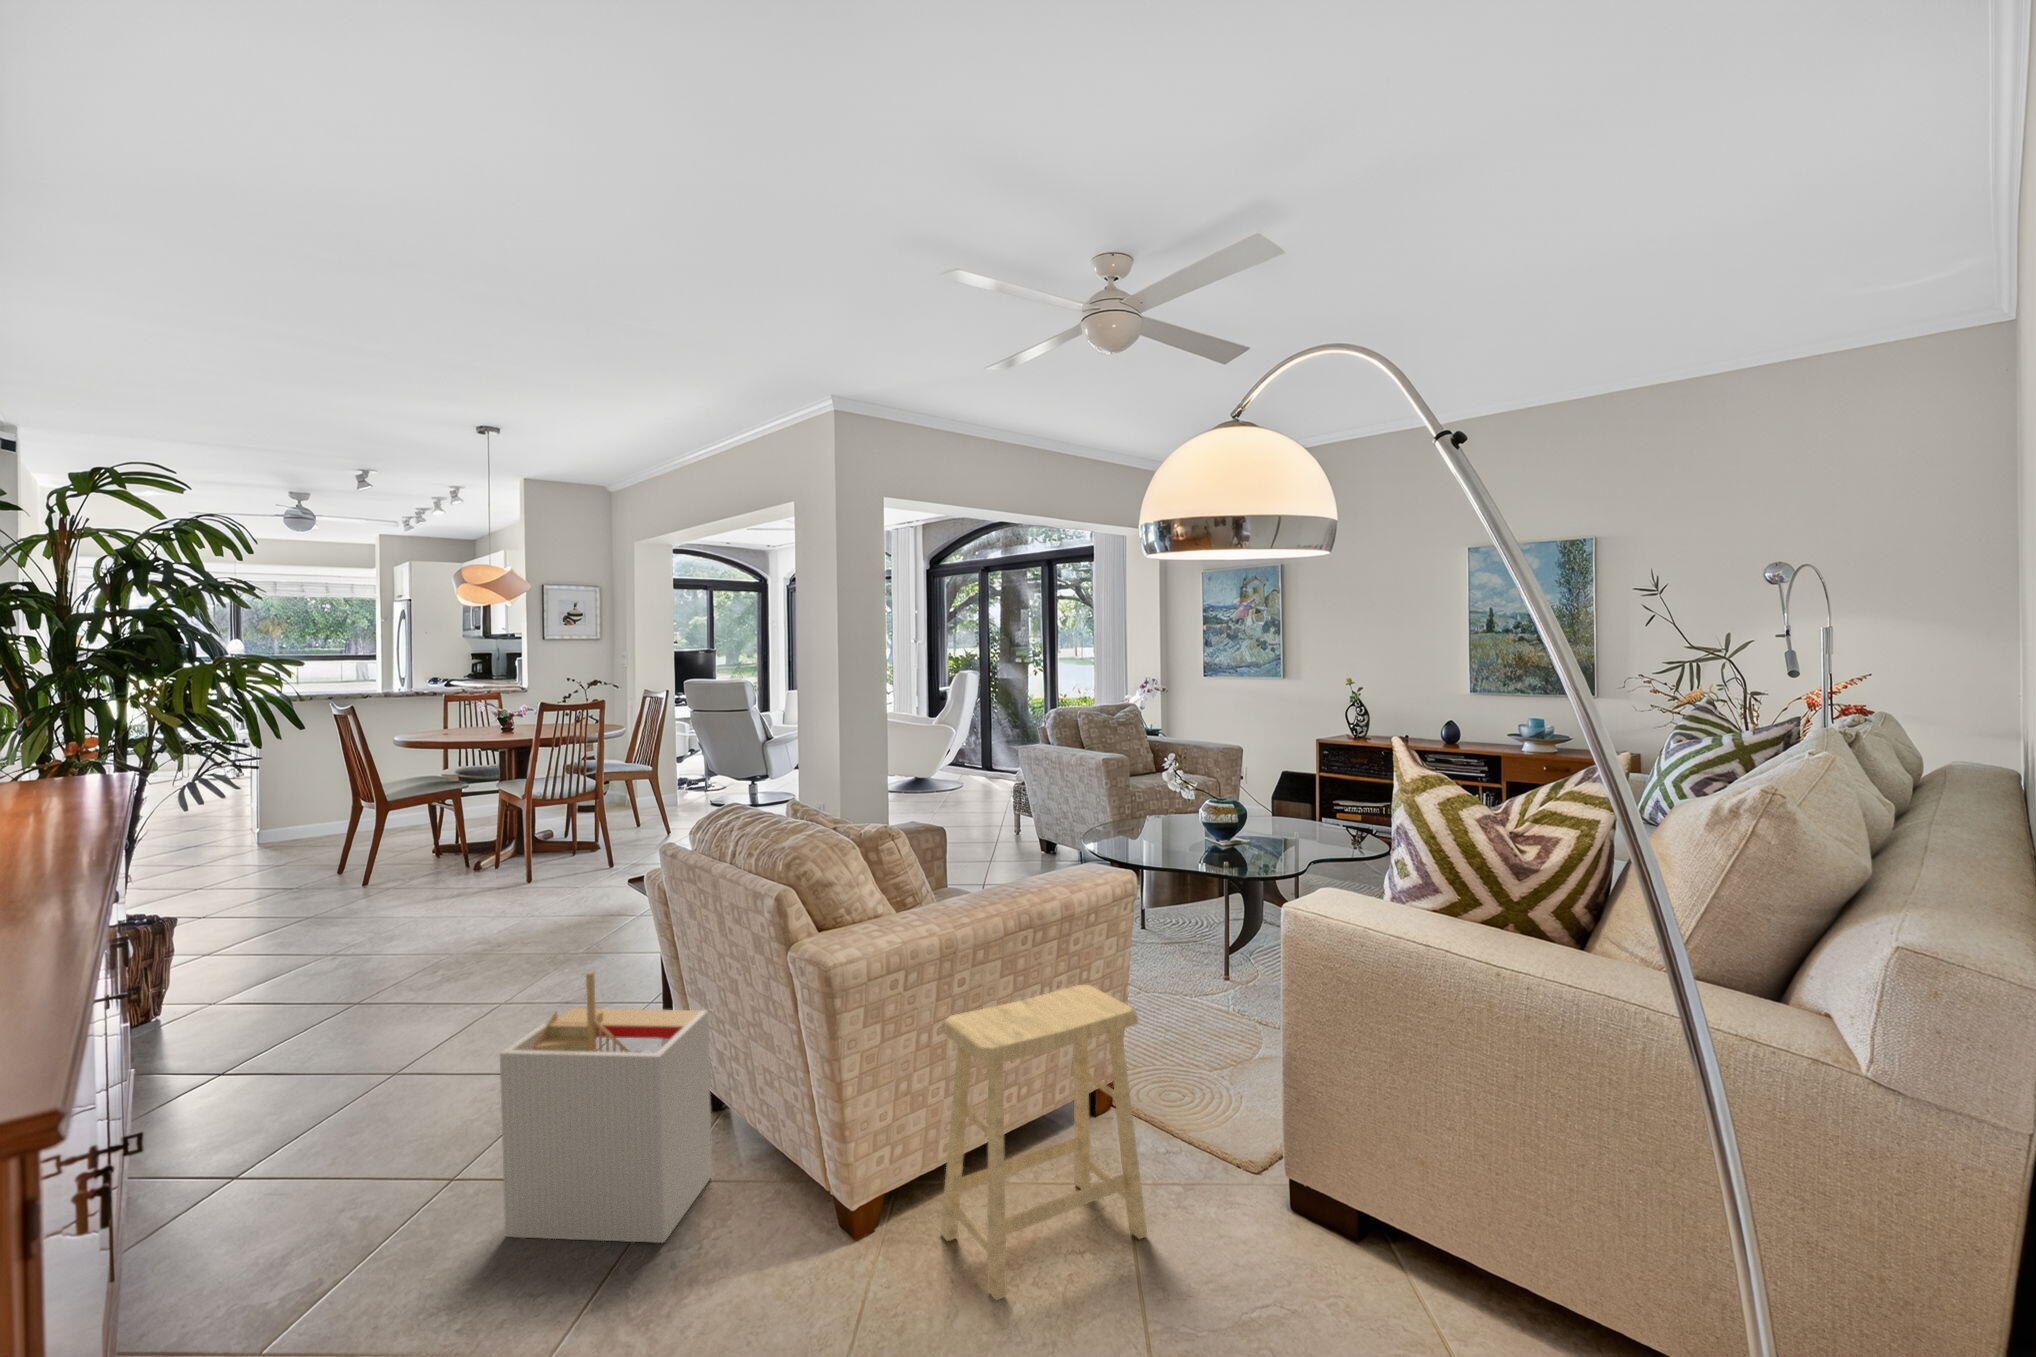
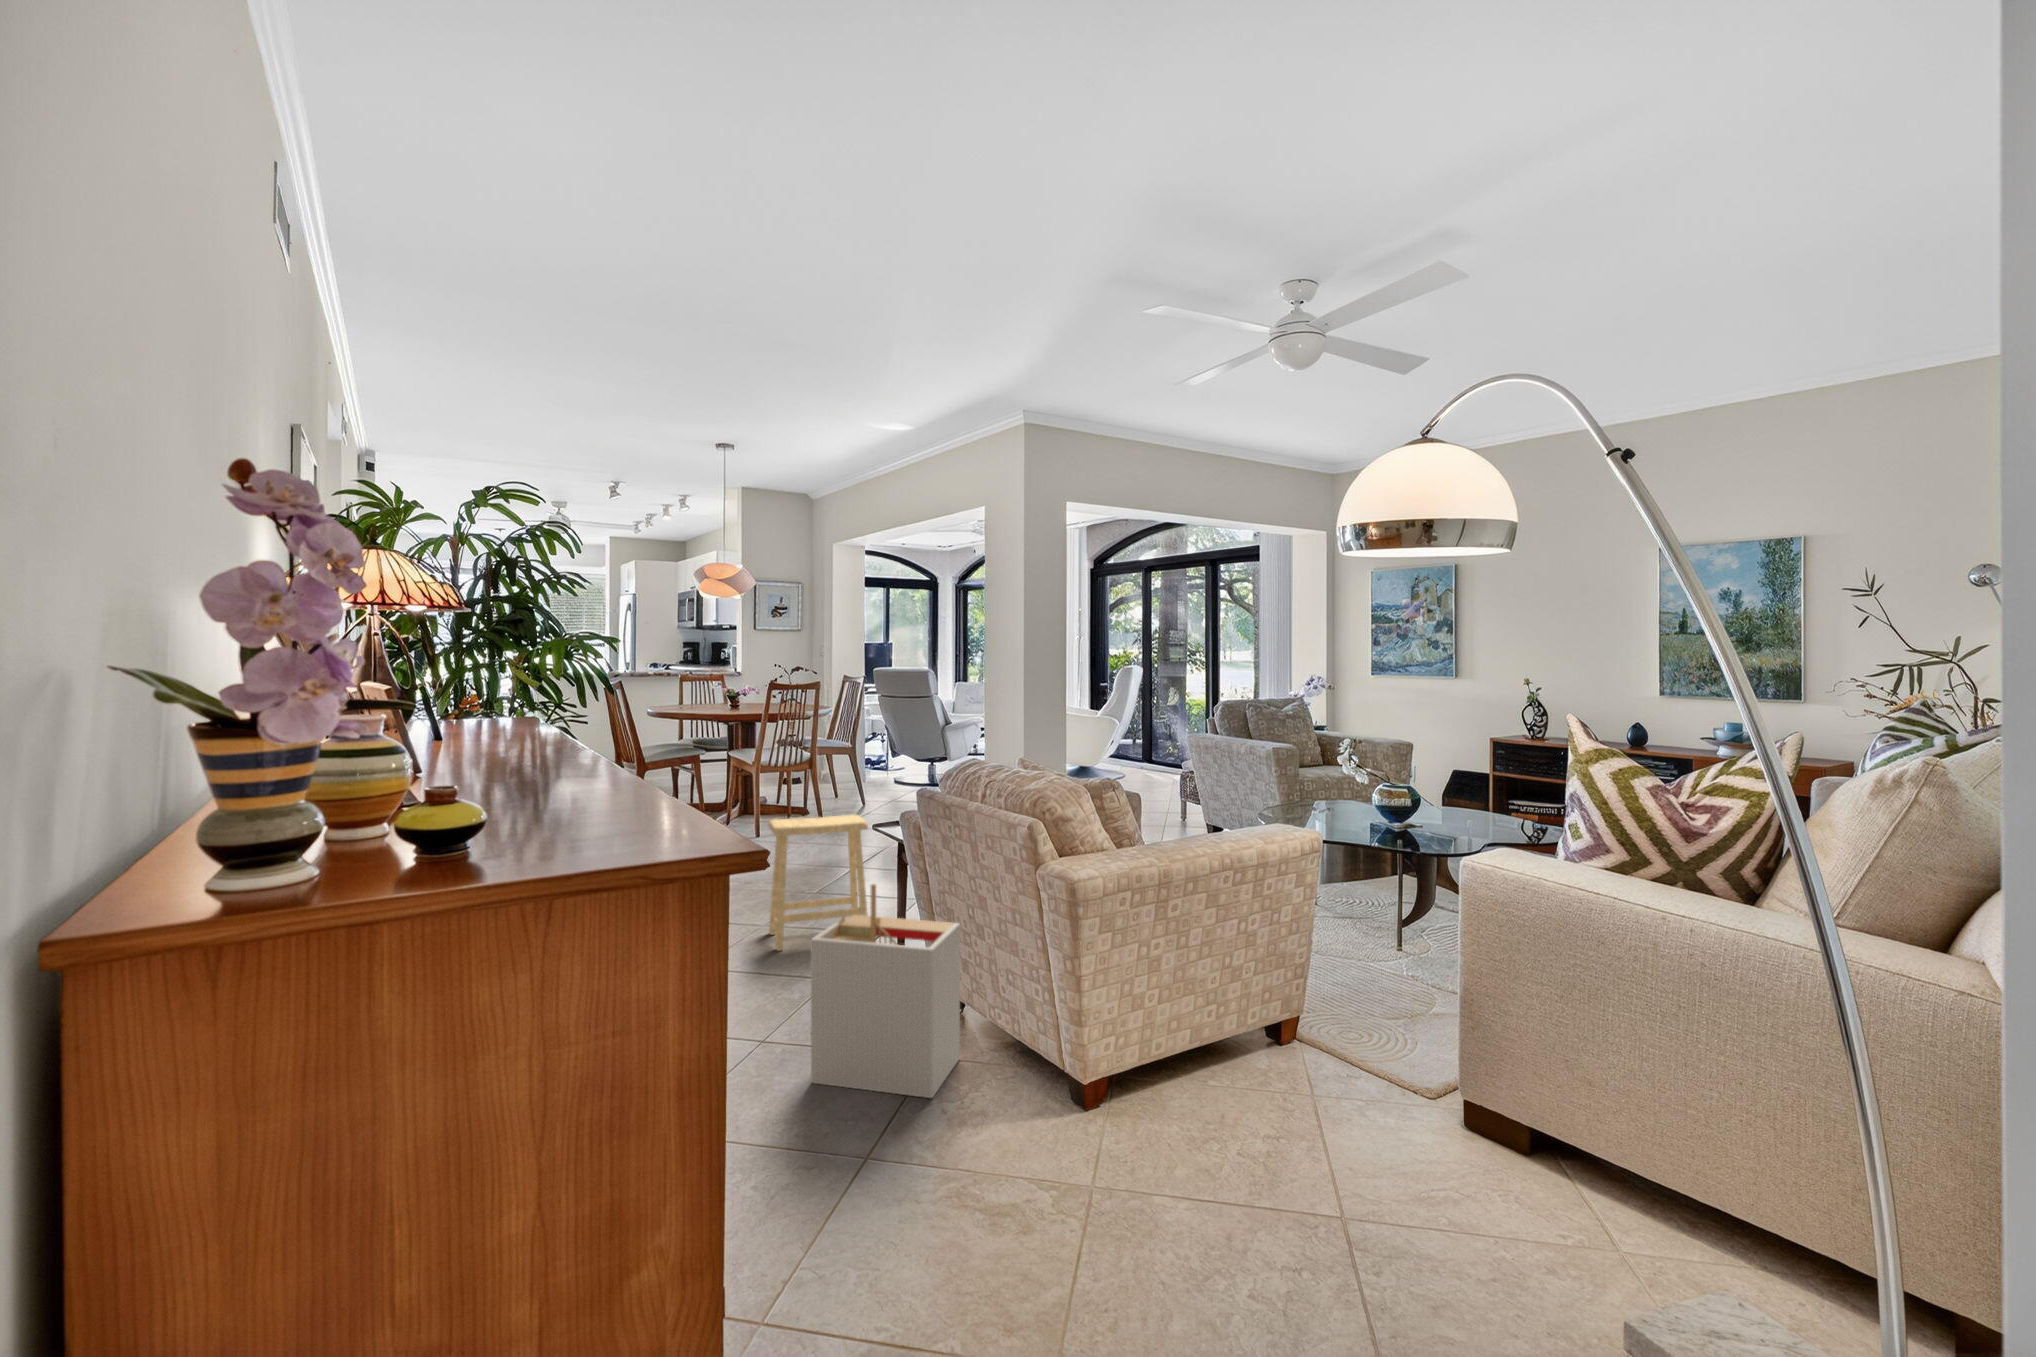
footstool: present [940,985,1147,1300] -> present [769,815,868,951]

